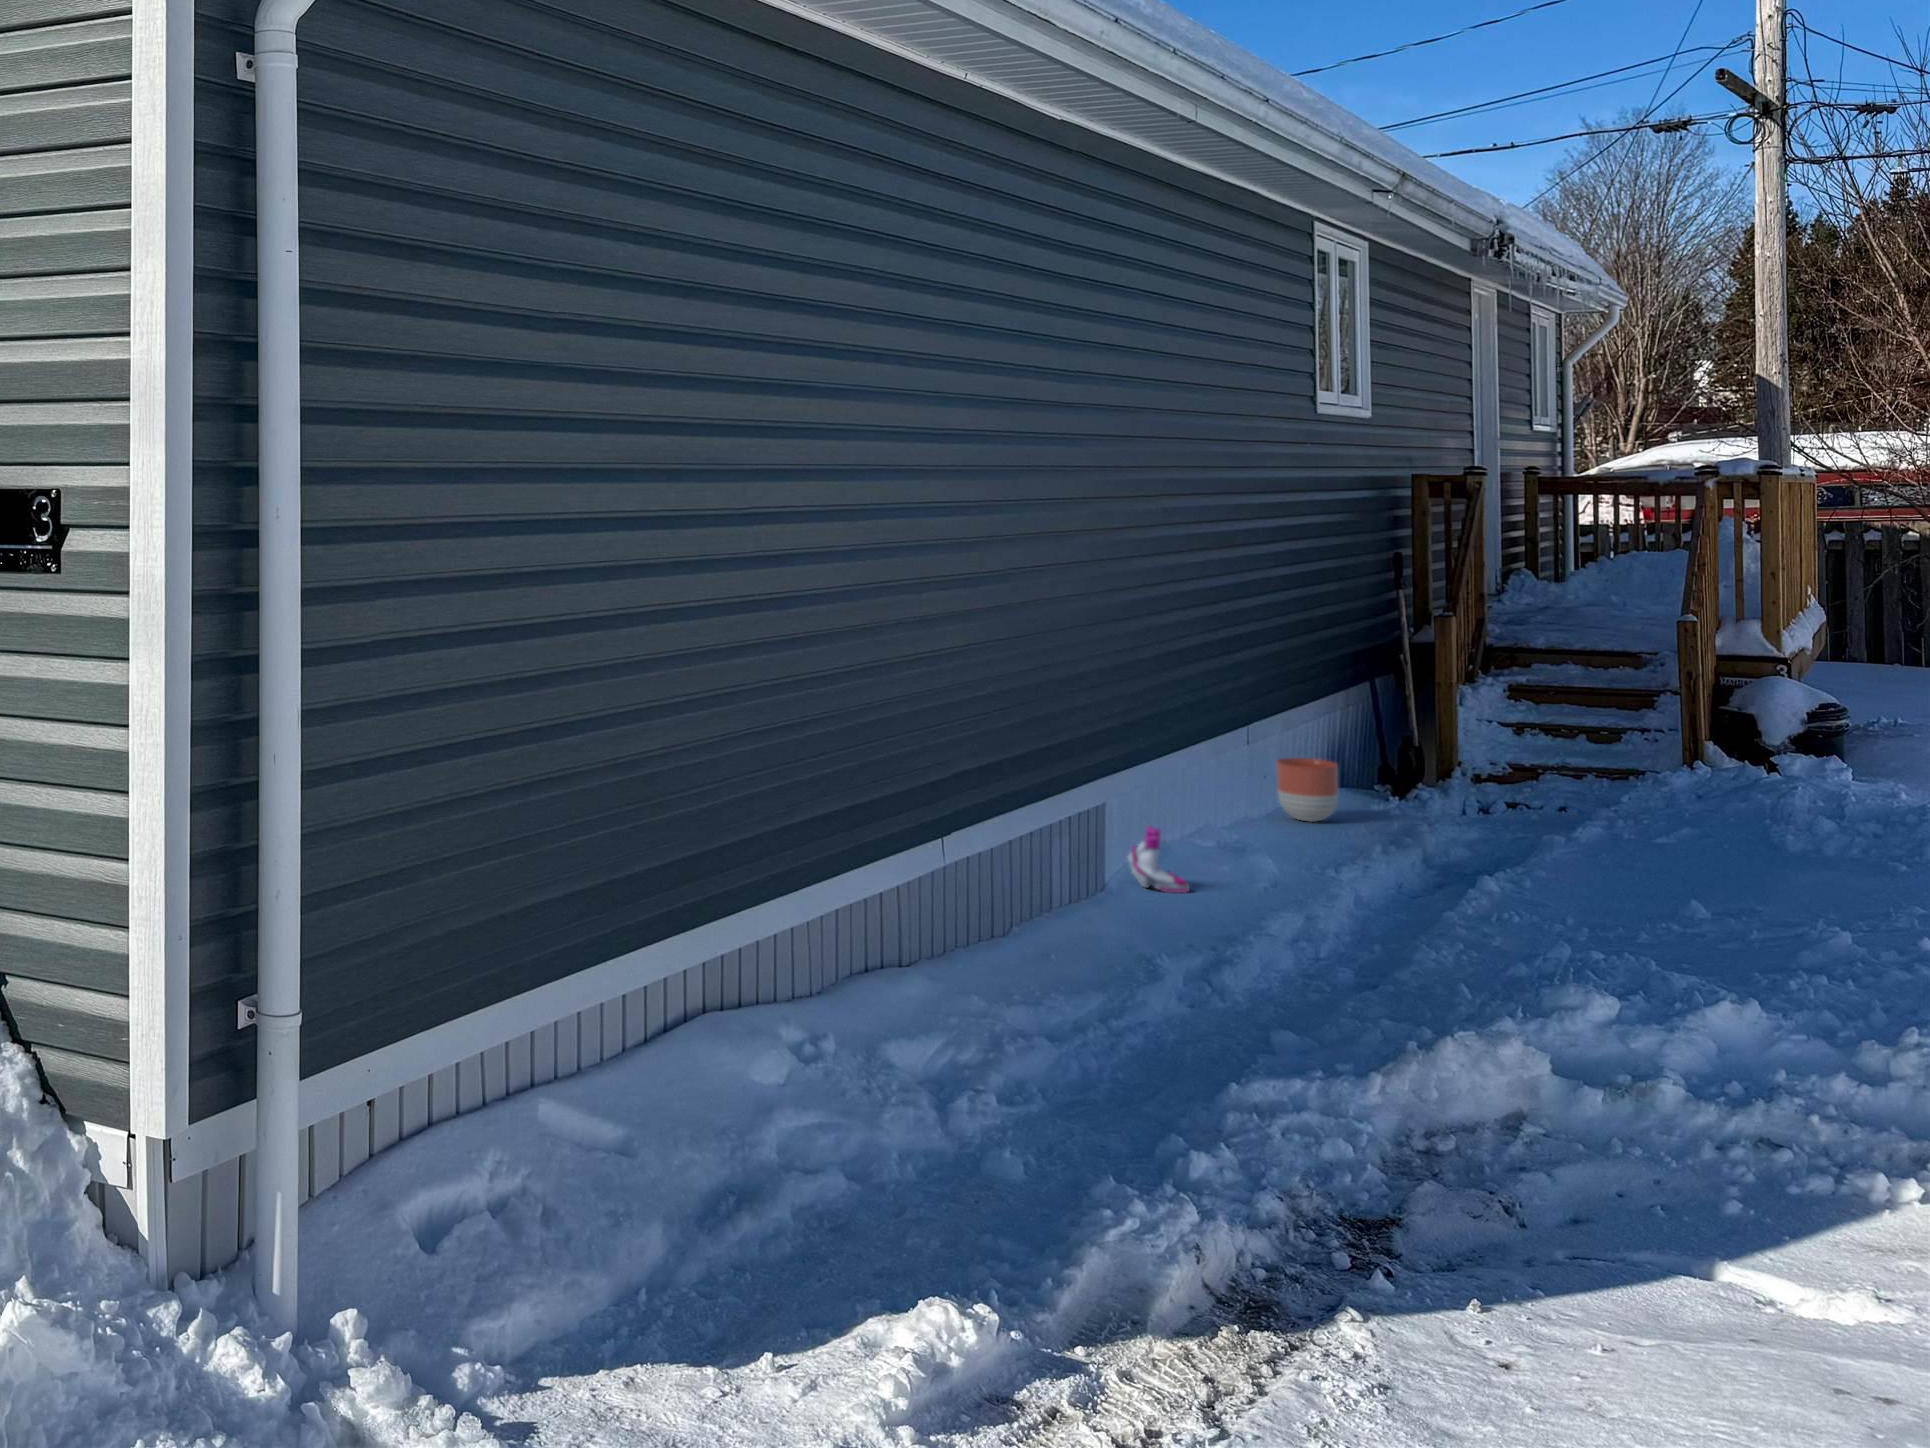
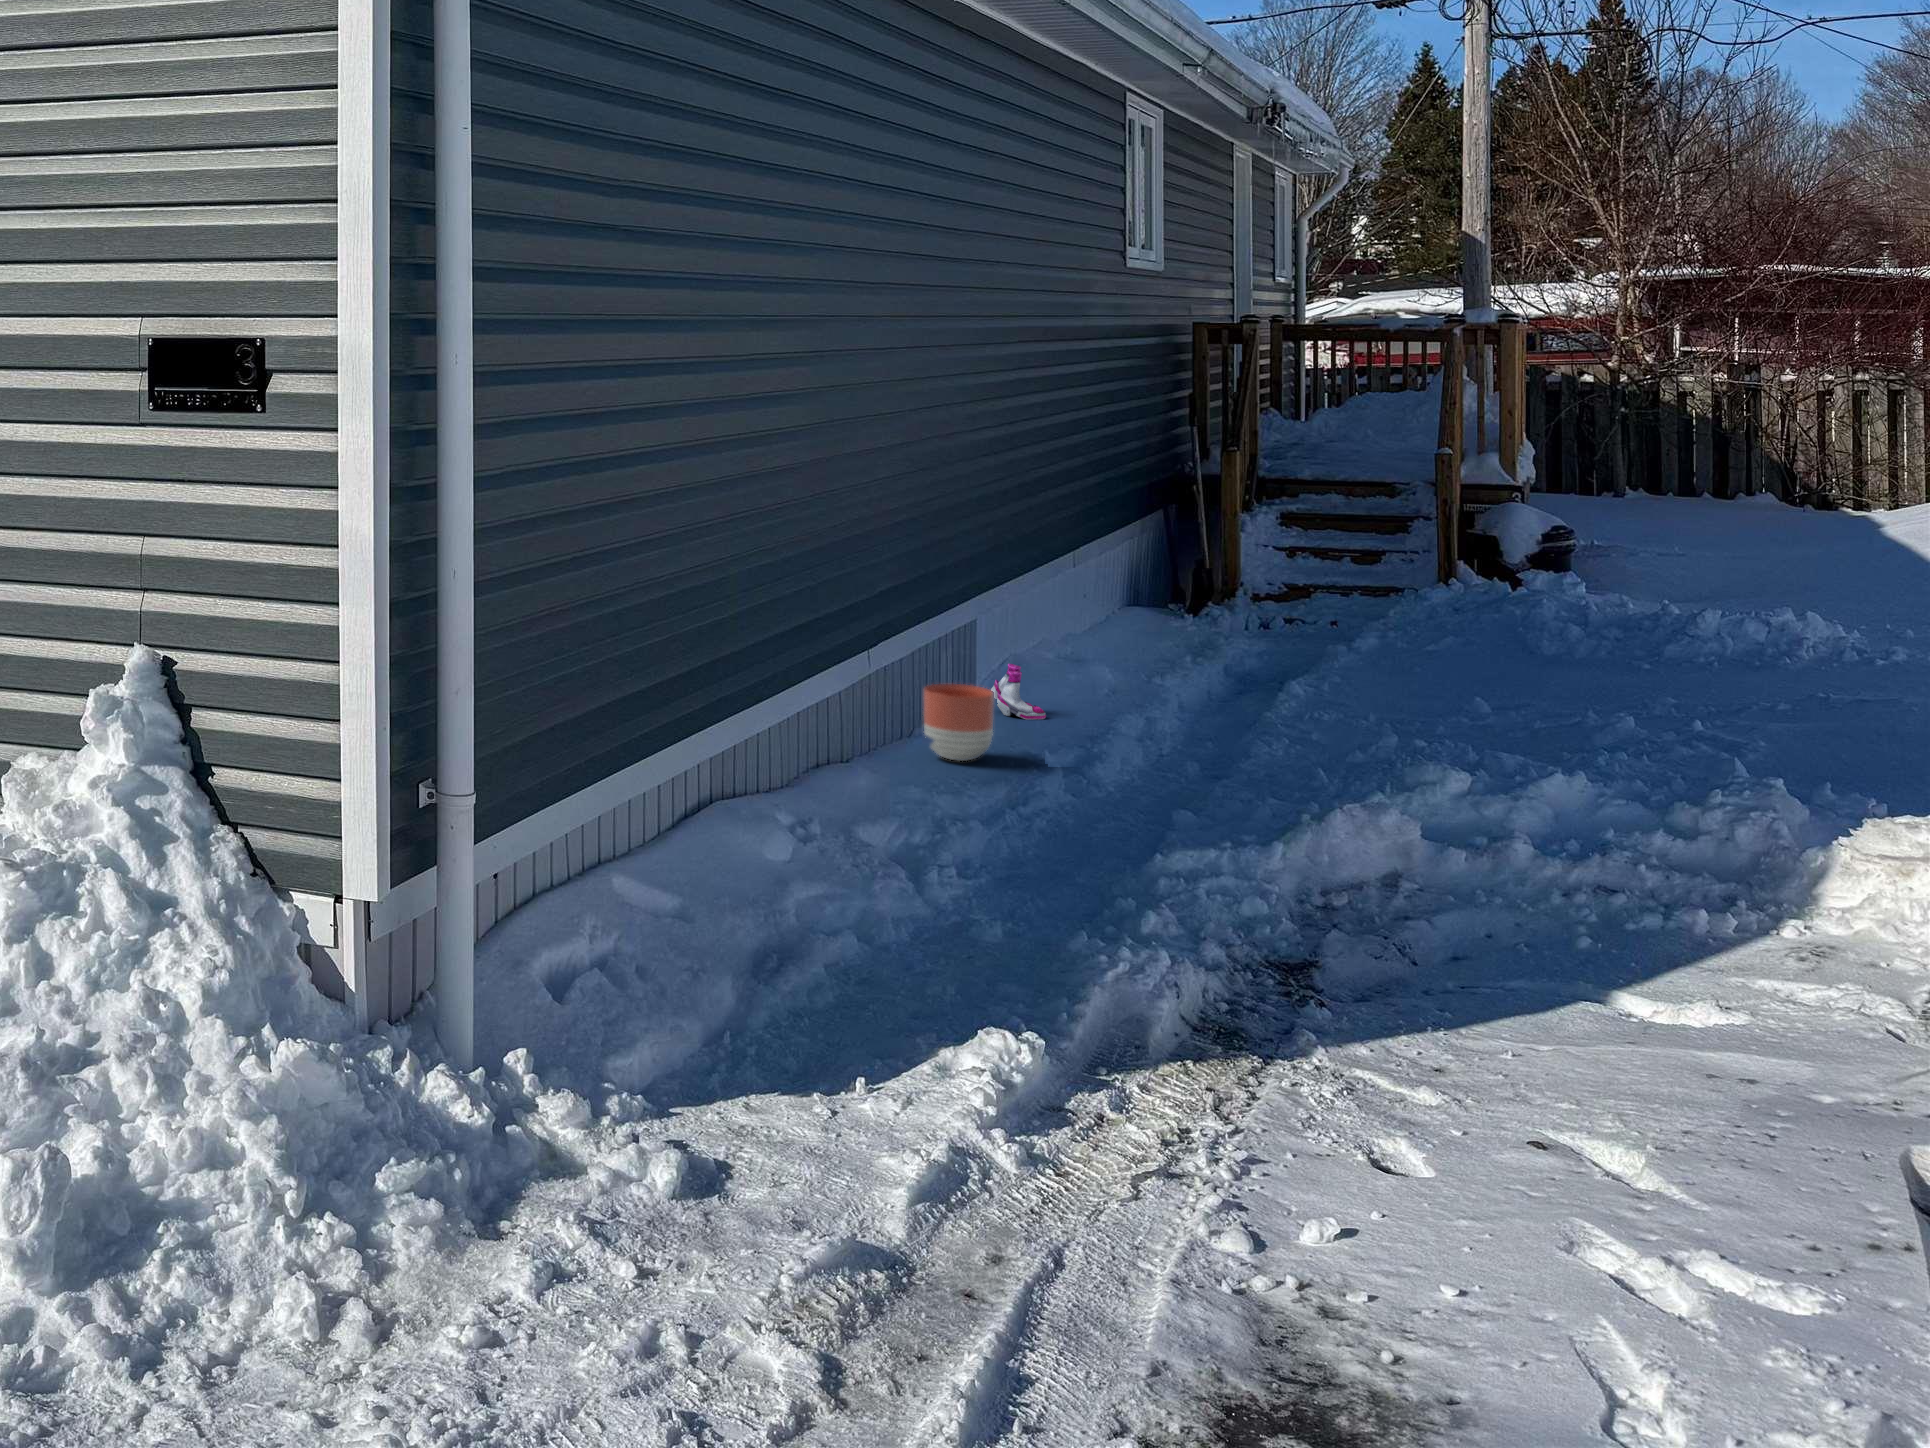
planter: present [1277,758,1338,821] -> present [923,684,994,761]

